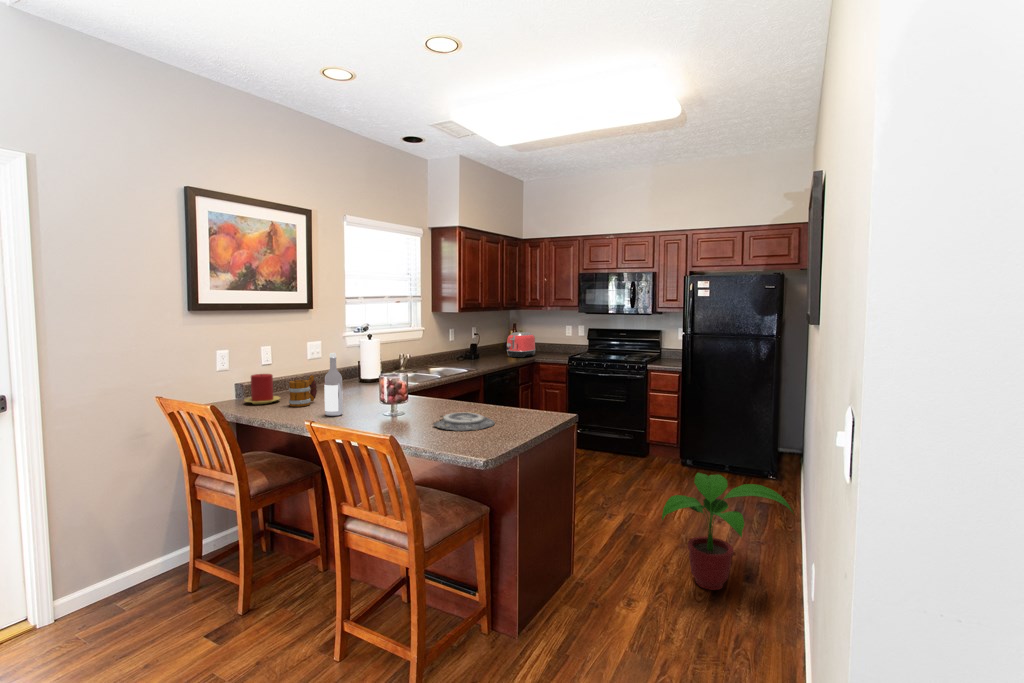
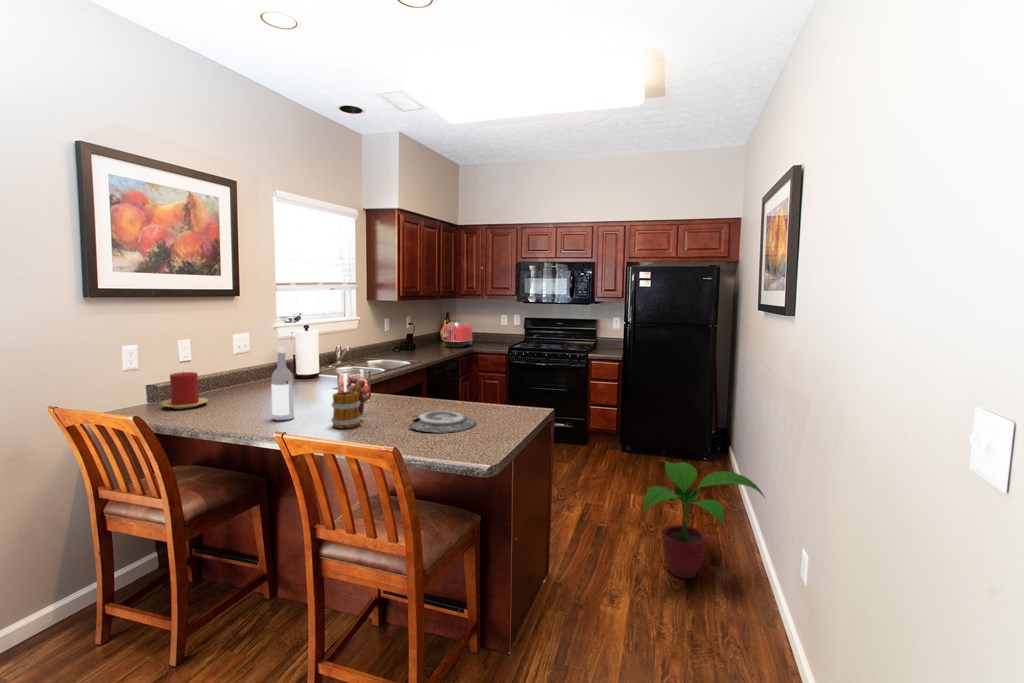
mug: present [289,375,317,407] -> present [331,385,364,428]

